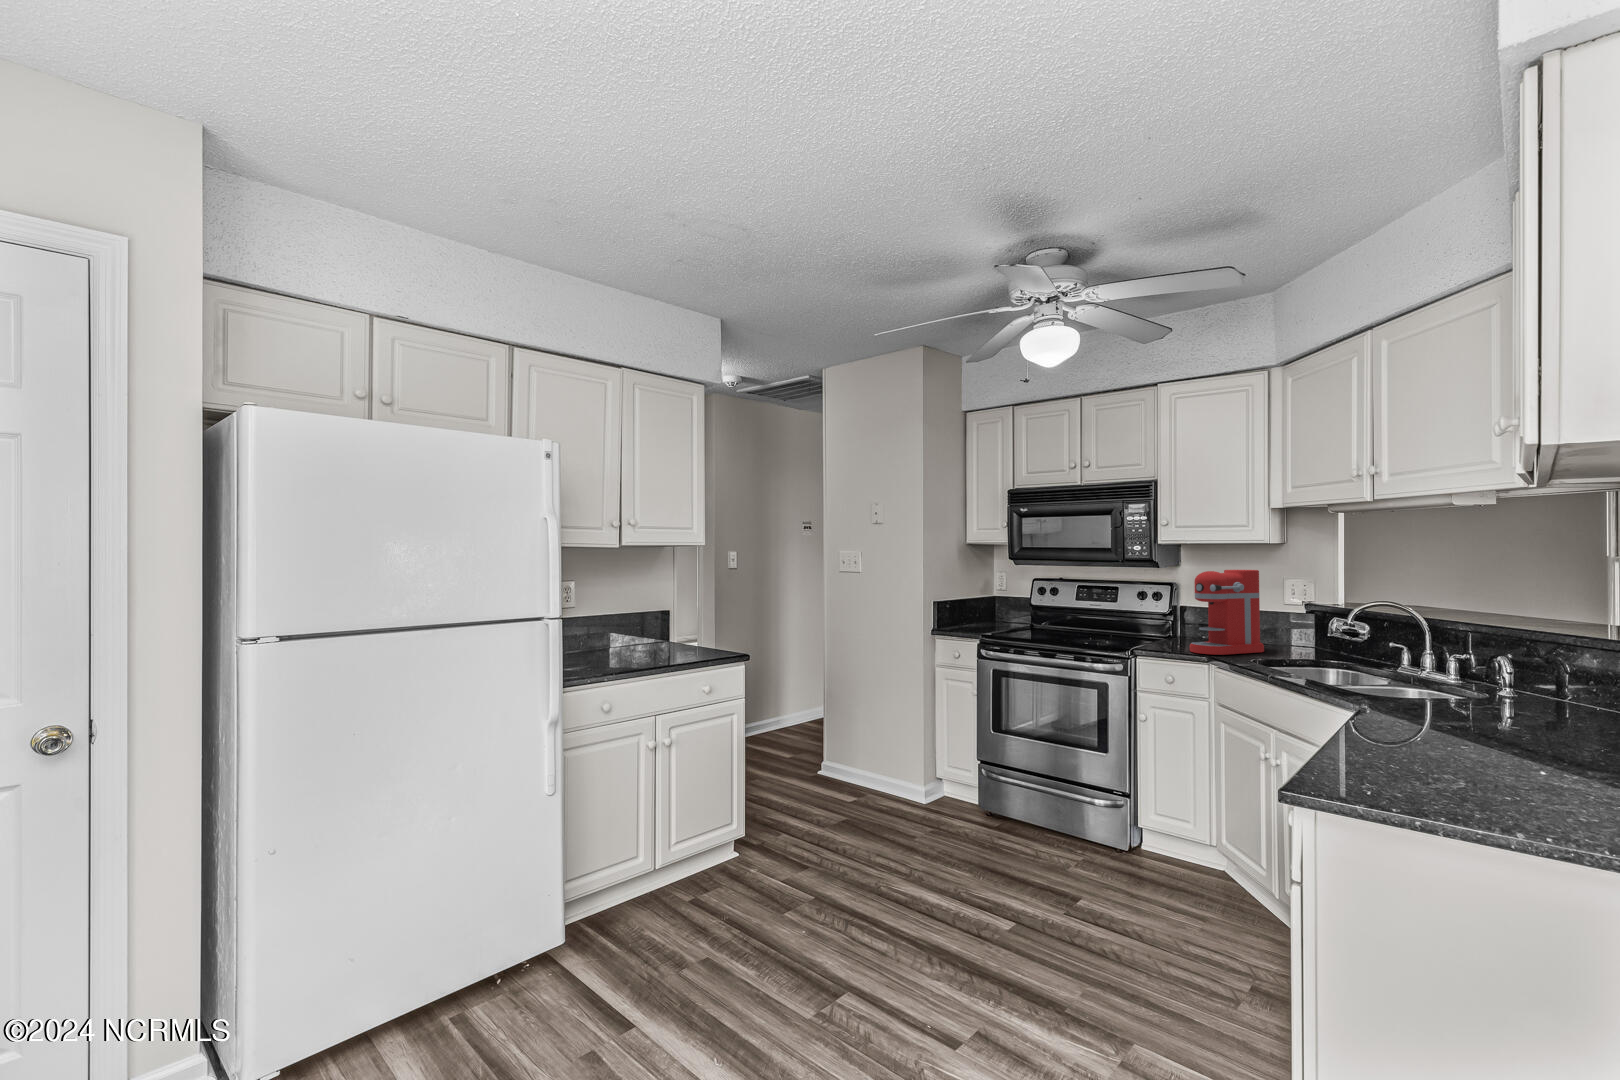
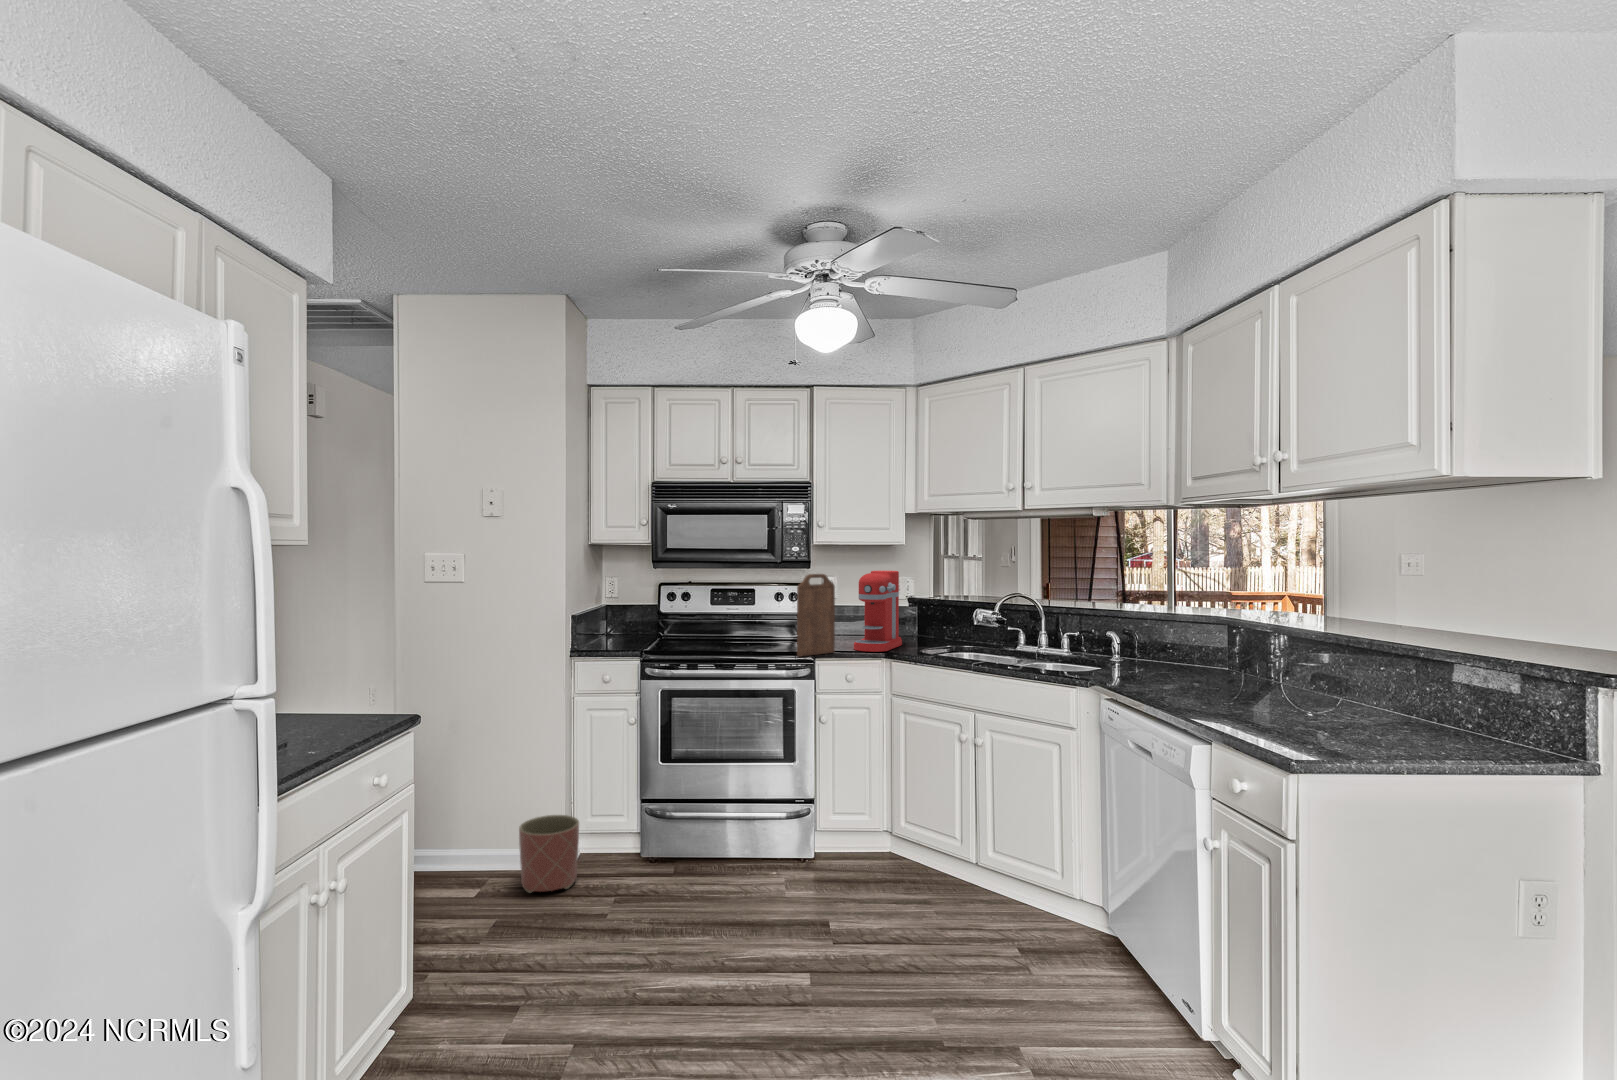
cutting board: none [1108,570,1158,651] -> present [797,574,835,656]
planter: none [880,757,925,815] -> present [519,815,579,893]

